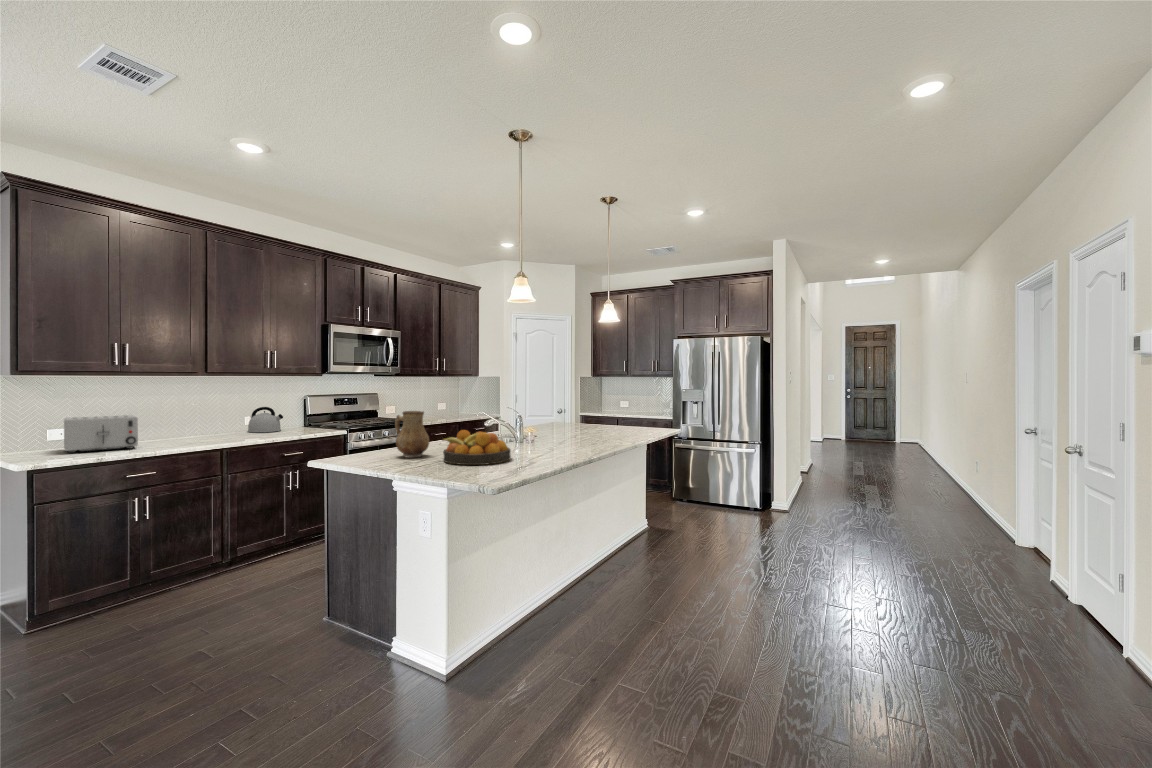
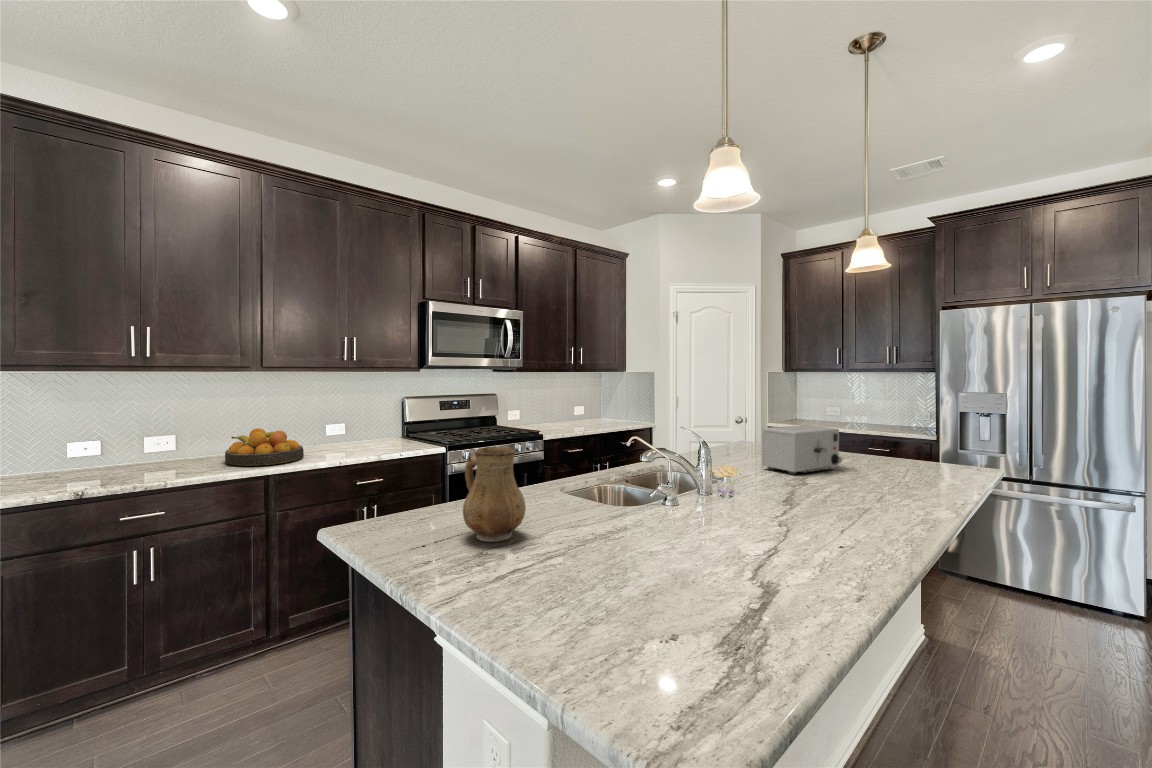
kettle: present [248,407,283,432] -> none [324,412,367,447]
toaster: present [64,415,138,453] -> present [762,425,842,475]
fruit bowl: present [442,430,511,465] -> present [225,428,304,466]

